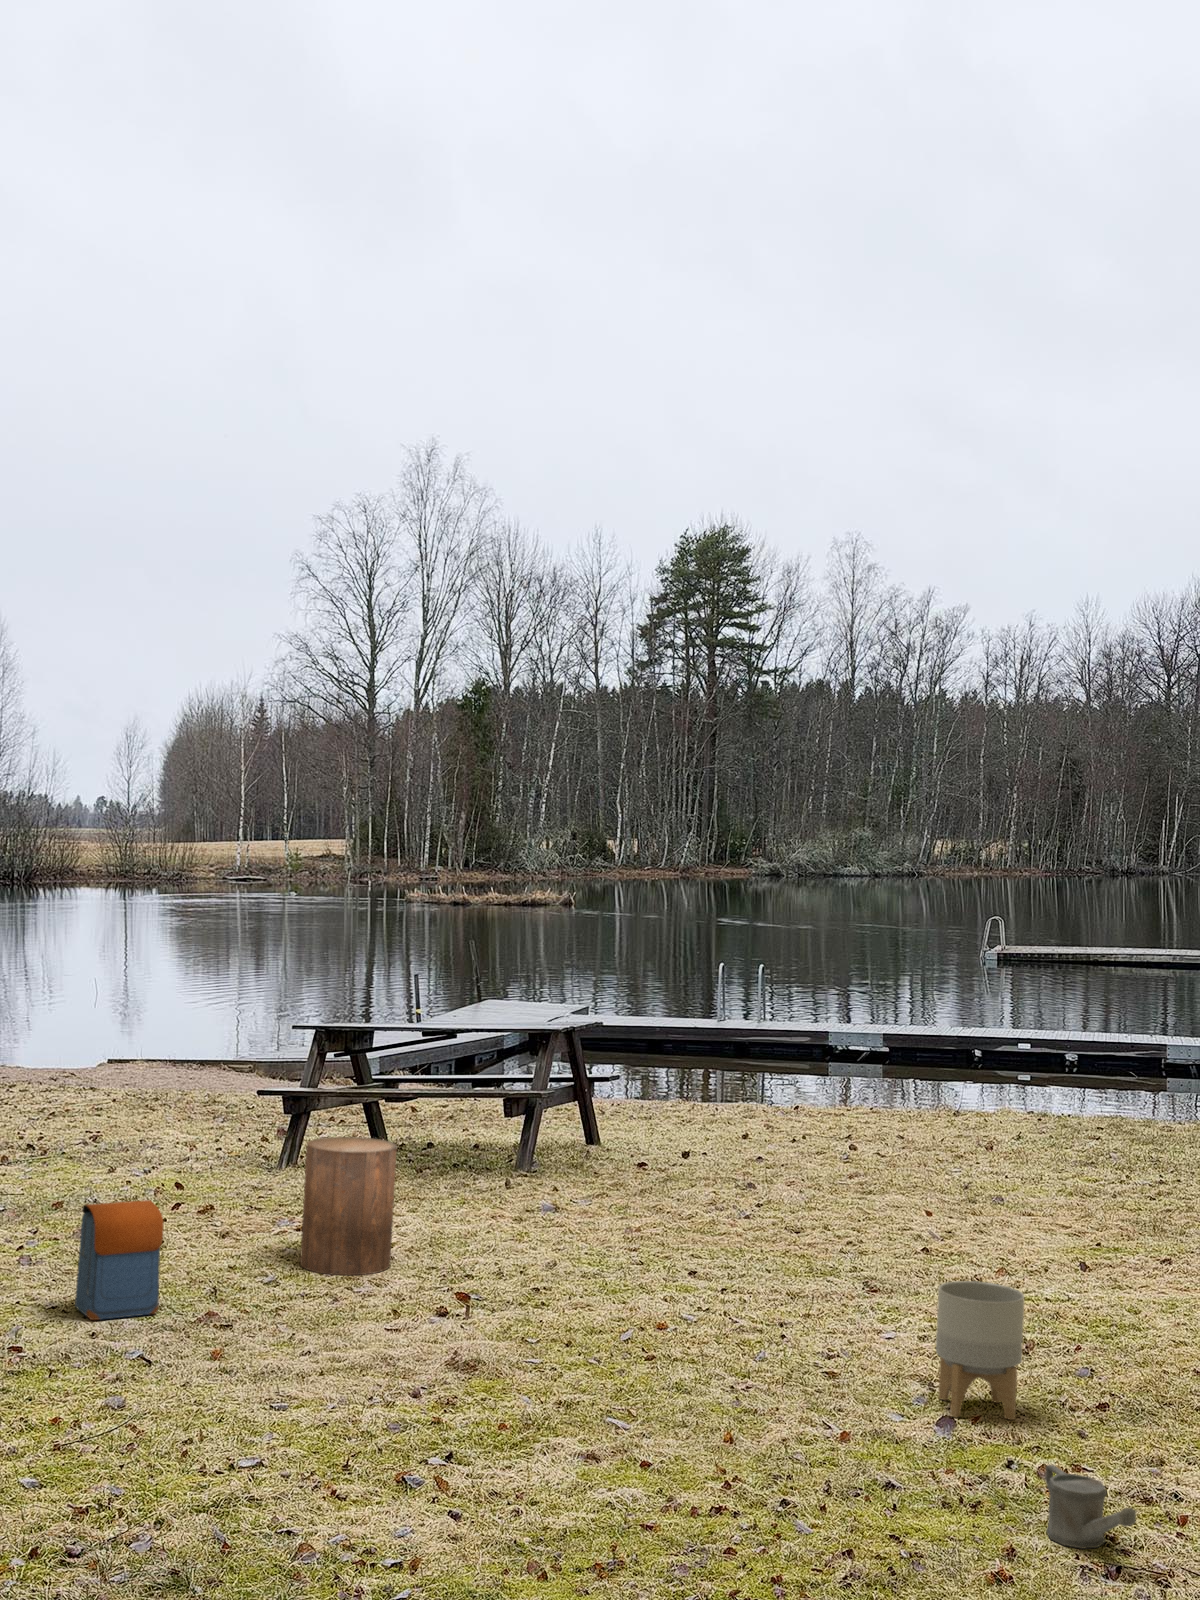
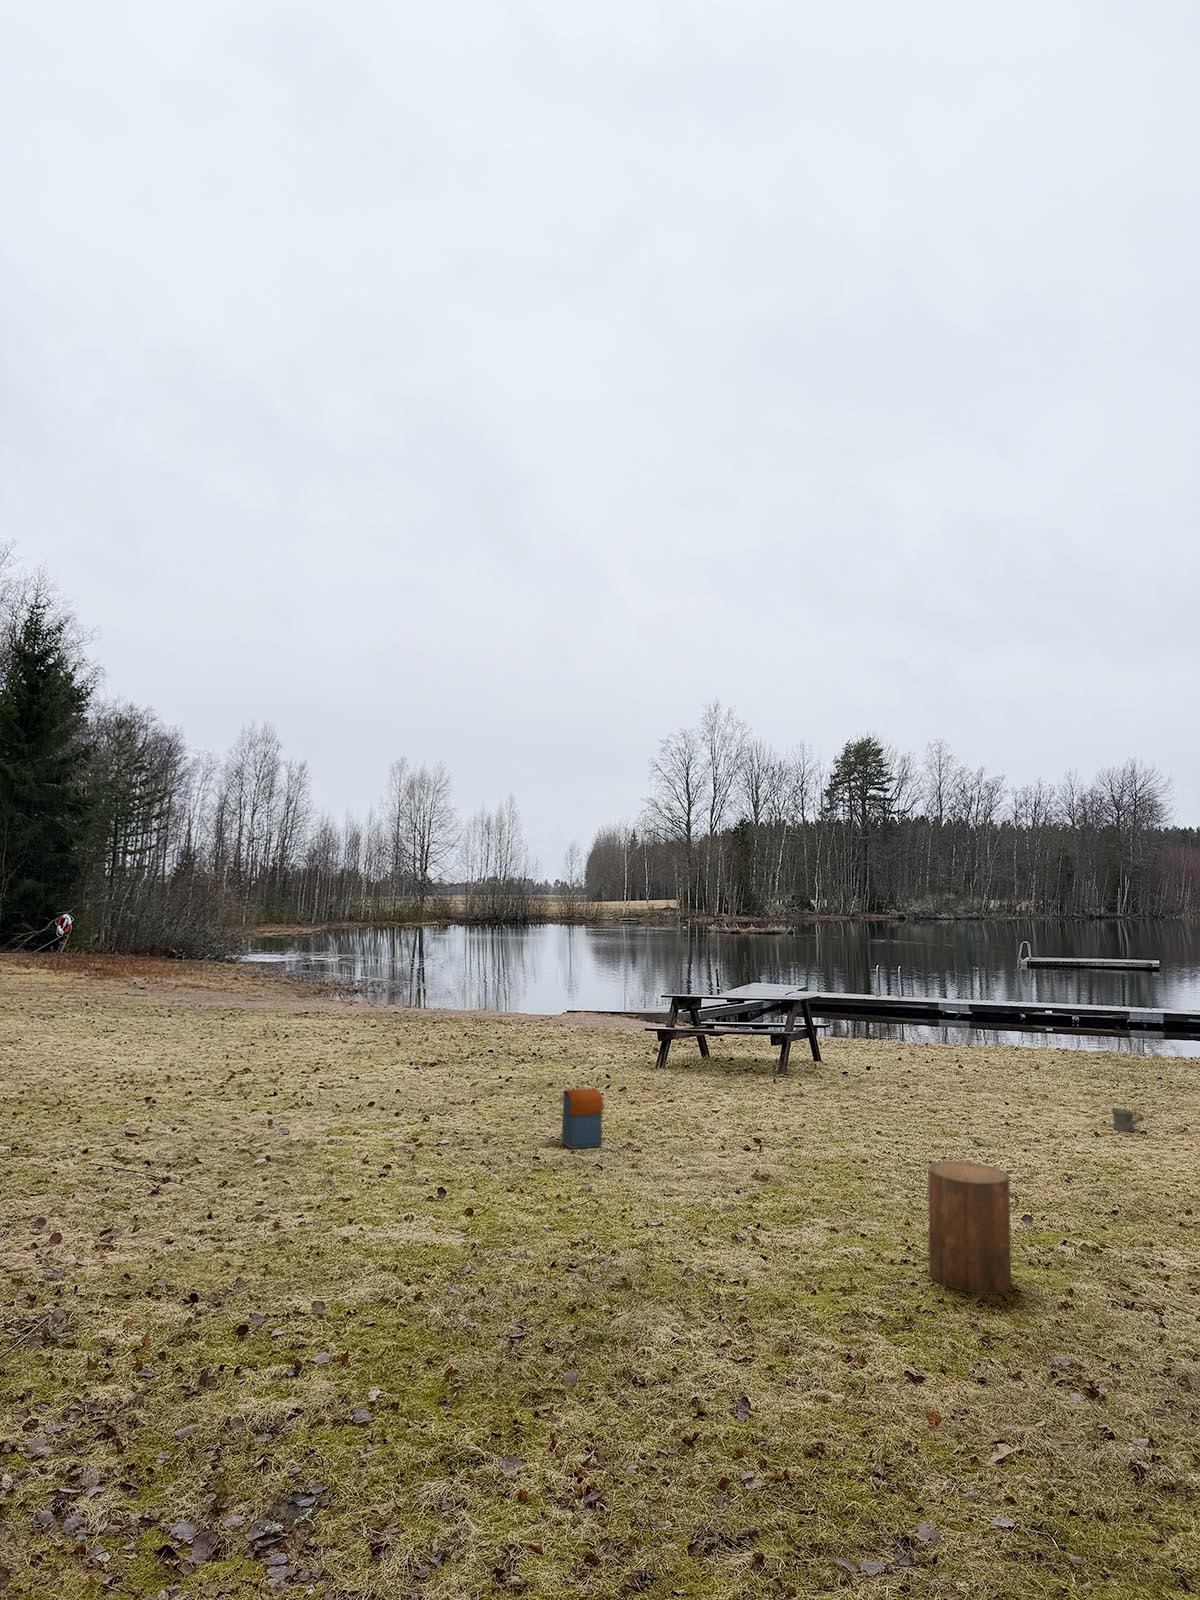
stool: present [300,1137,397,1275] -> present [928,1161,1011,1294]
planter: present [936,1281,1024,1420] -> none [1020,1141,1071,1220]
watering can: present [1045,1465,1137,1549] -> present [1112,1108,1144,1132]

